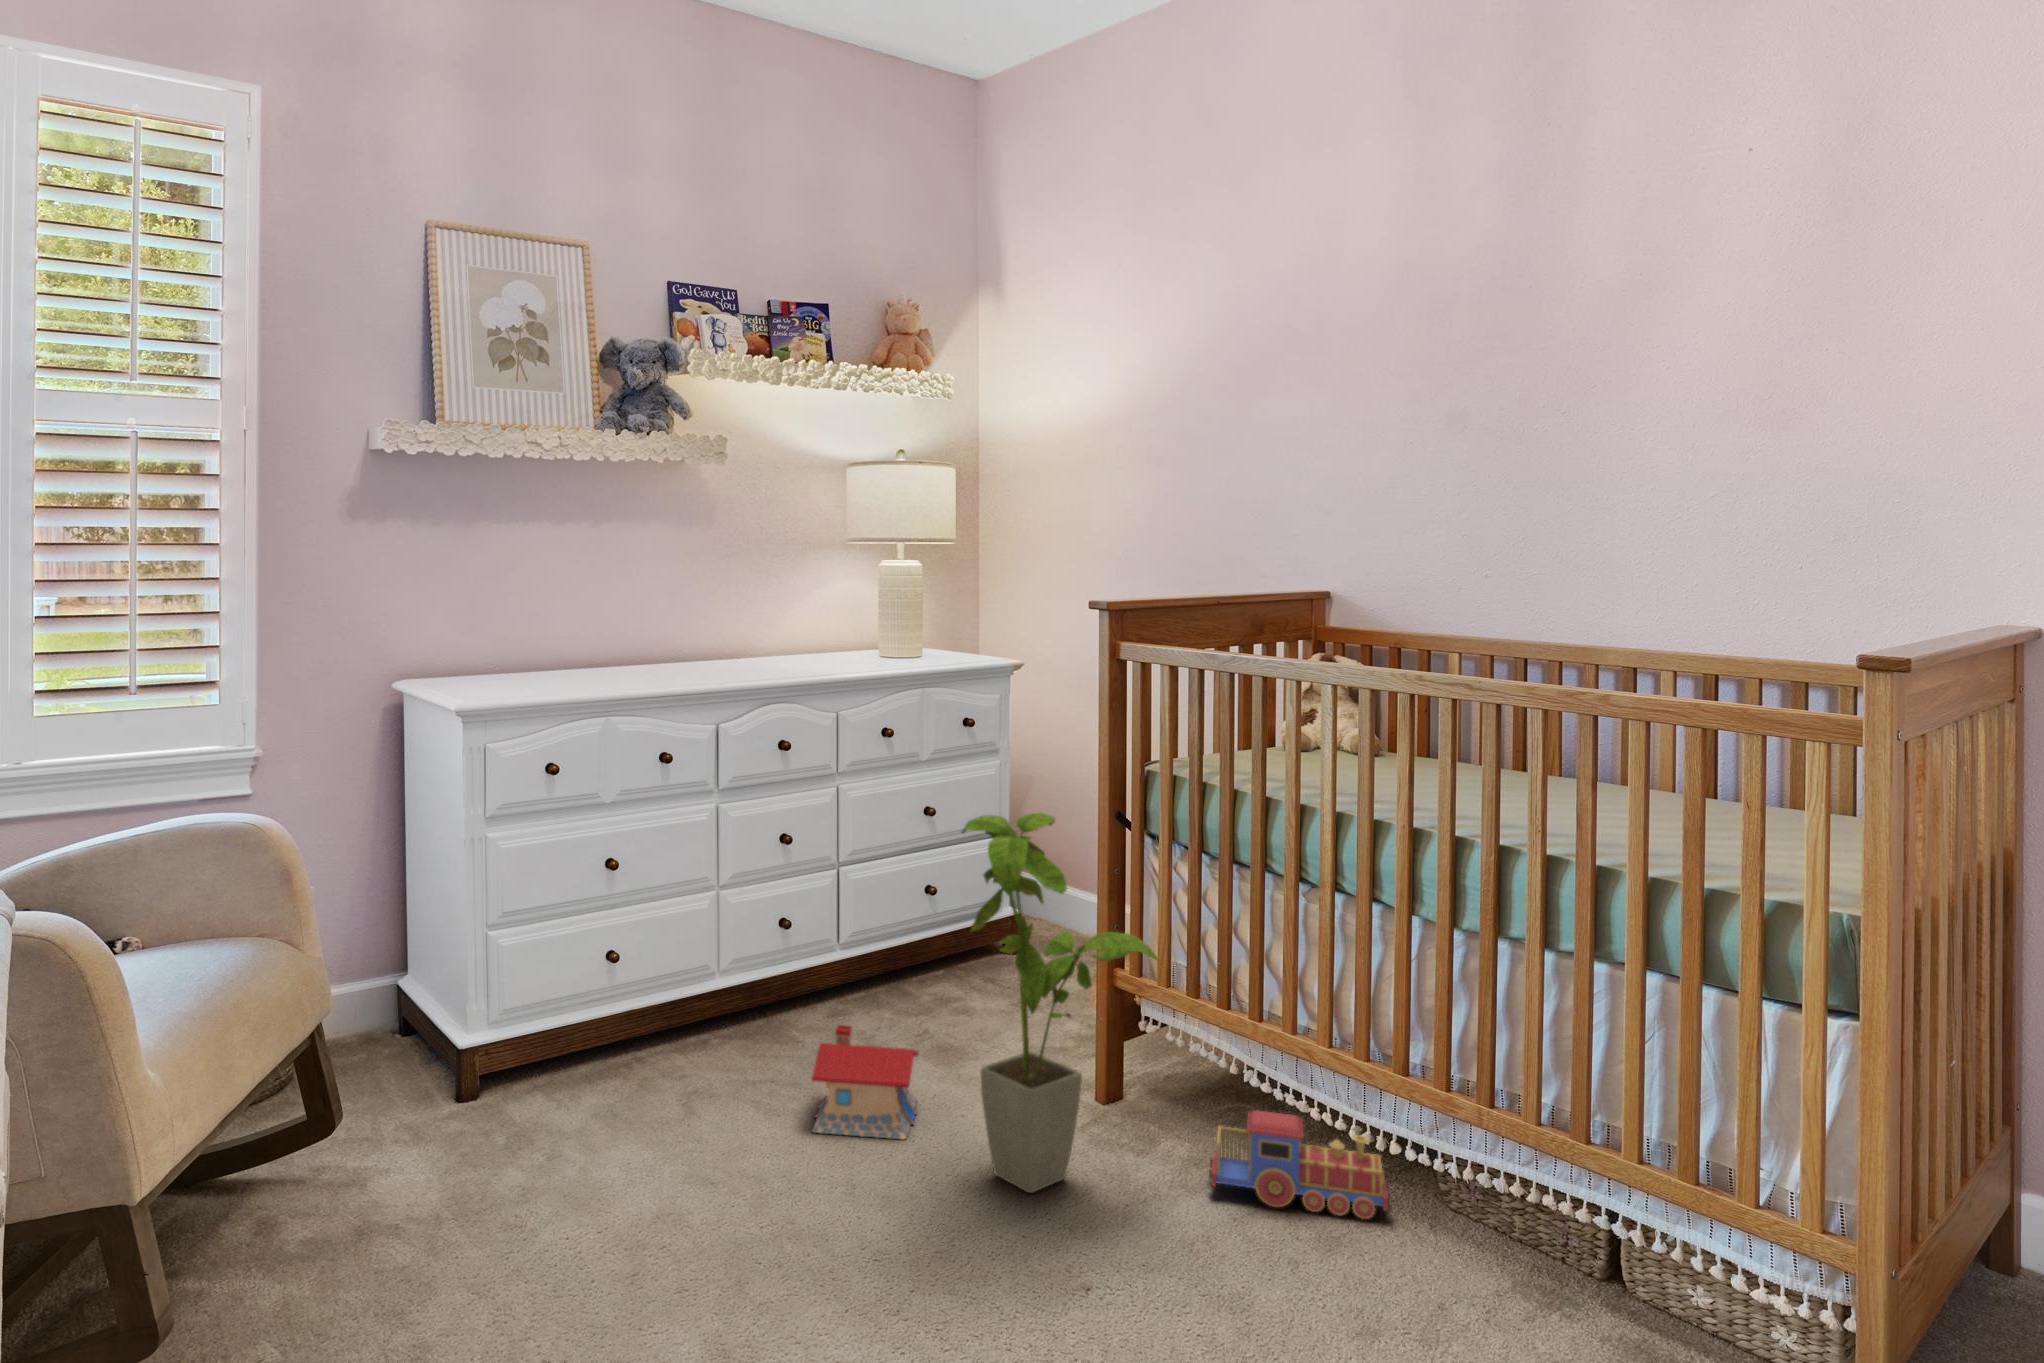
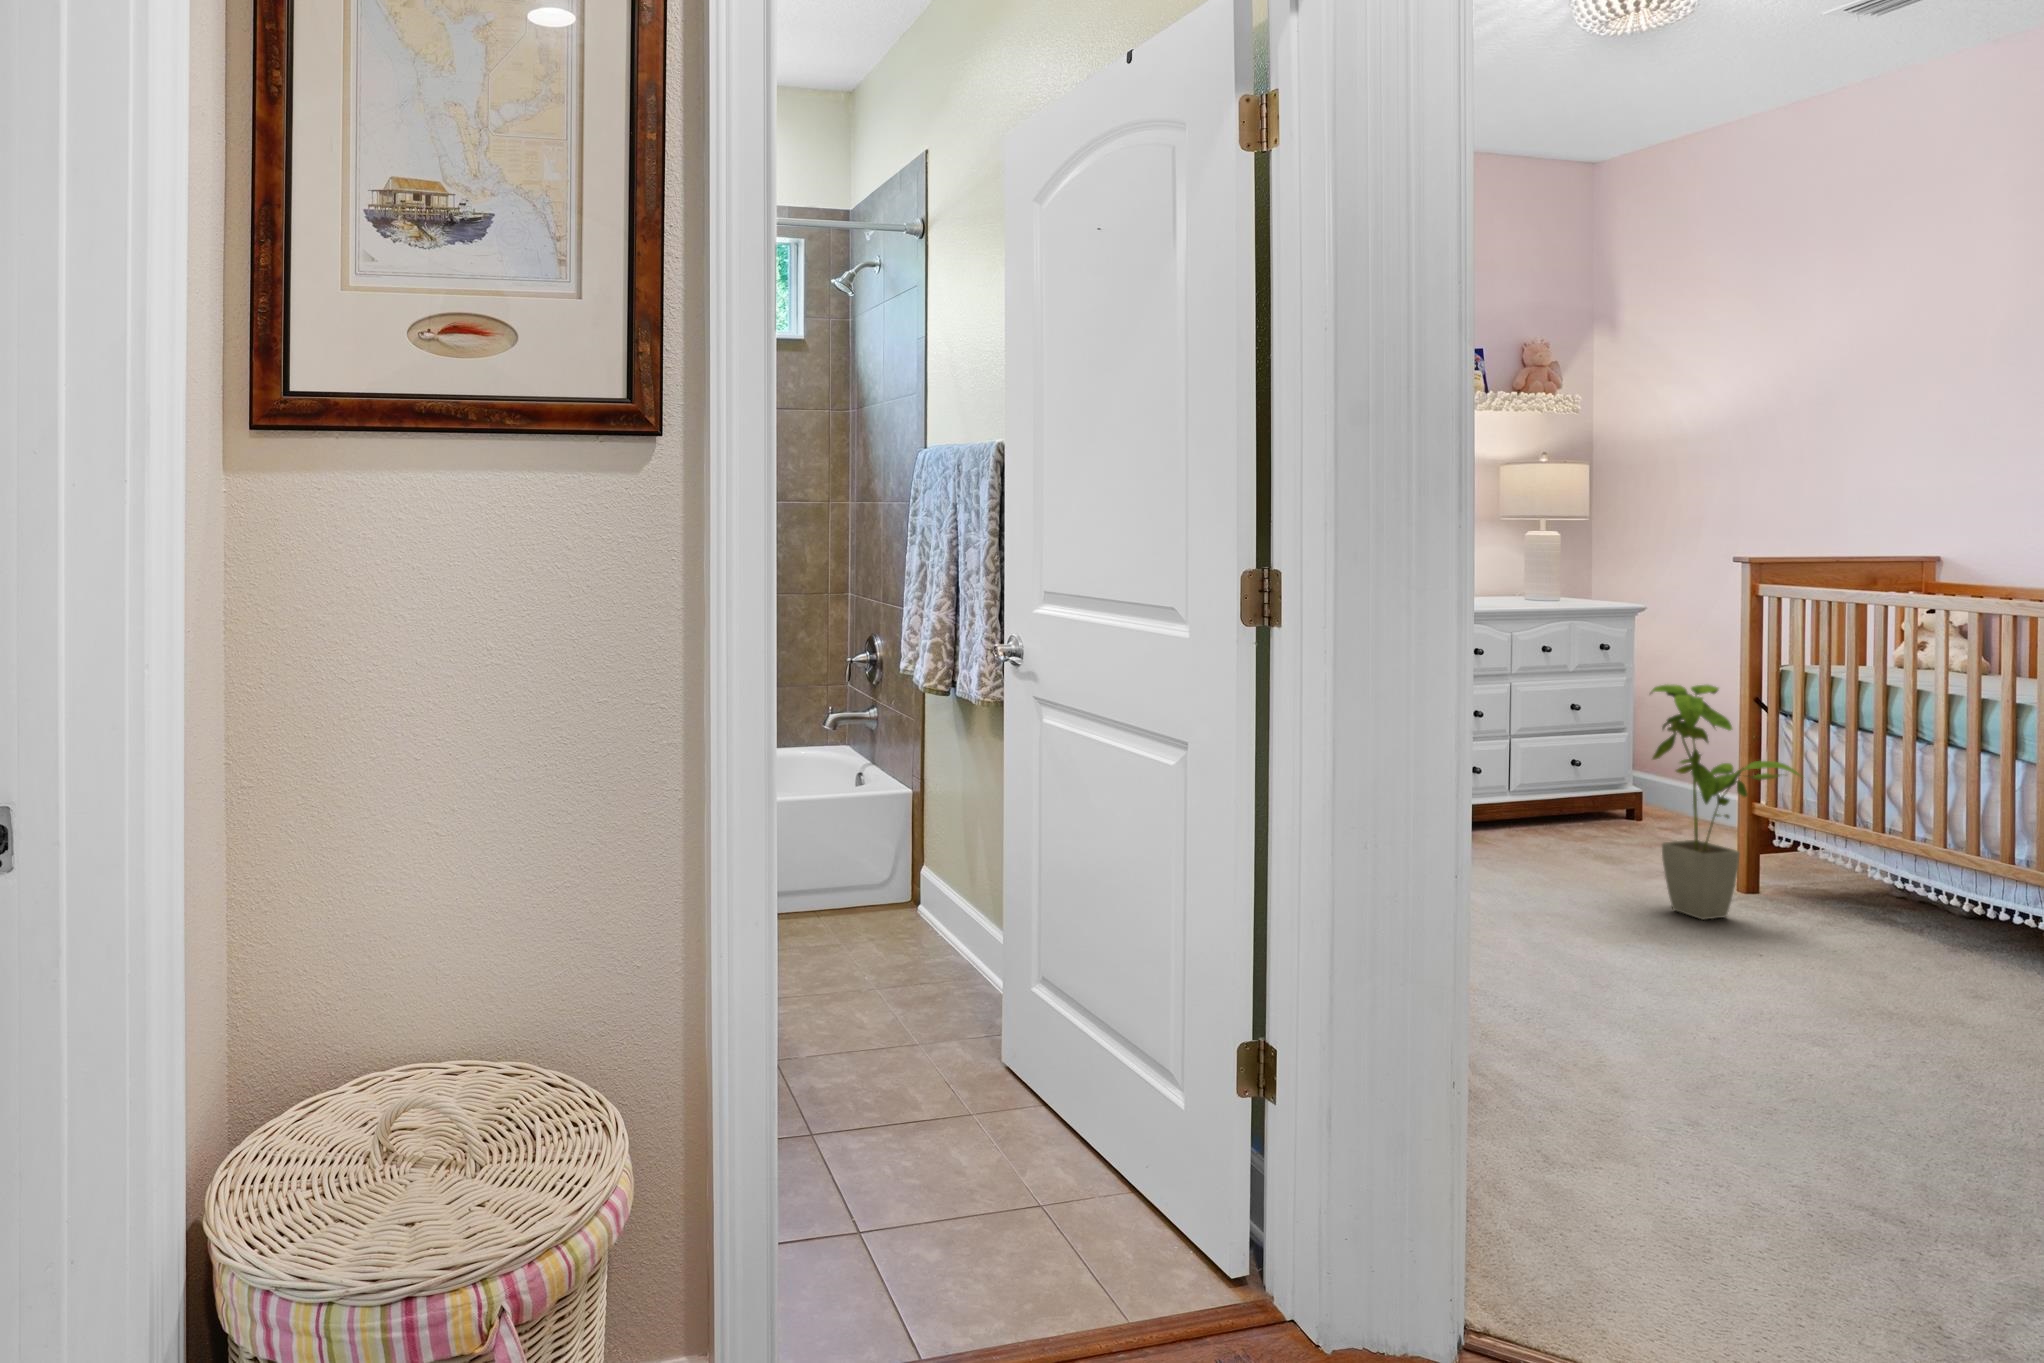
toy house: present [812,1025,919,1139] -> none [1527,823,1602,891]
toy train: present [1209,1110,1390,1219] -> none [1842,886,1995,958]

